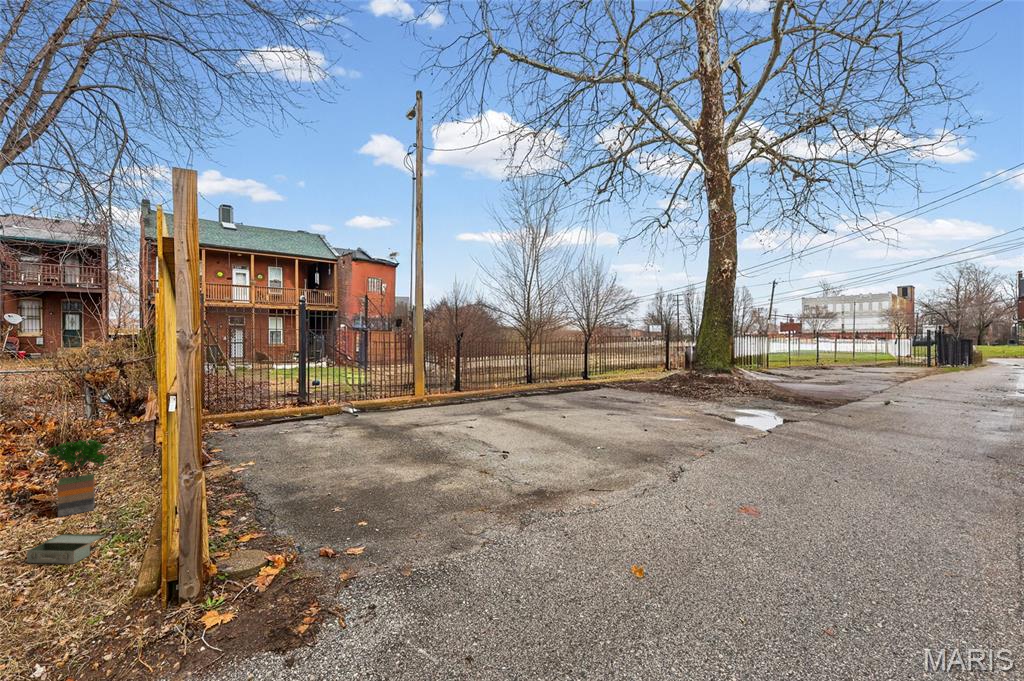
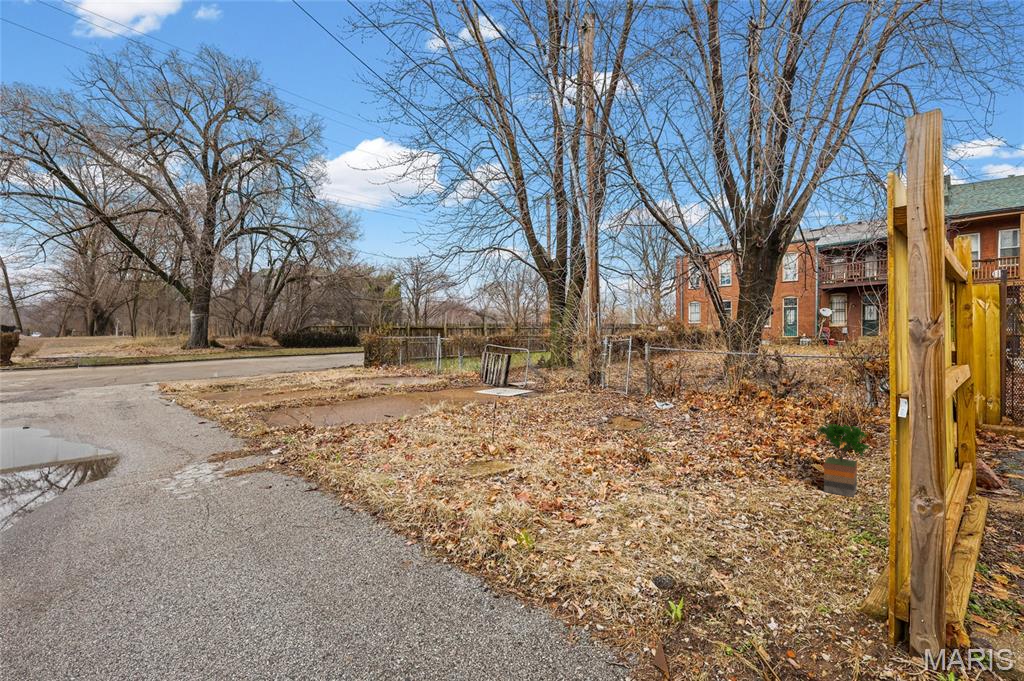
toolbox: present [27,534,104,564] -> none [792,510,854,542]

